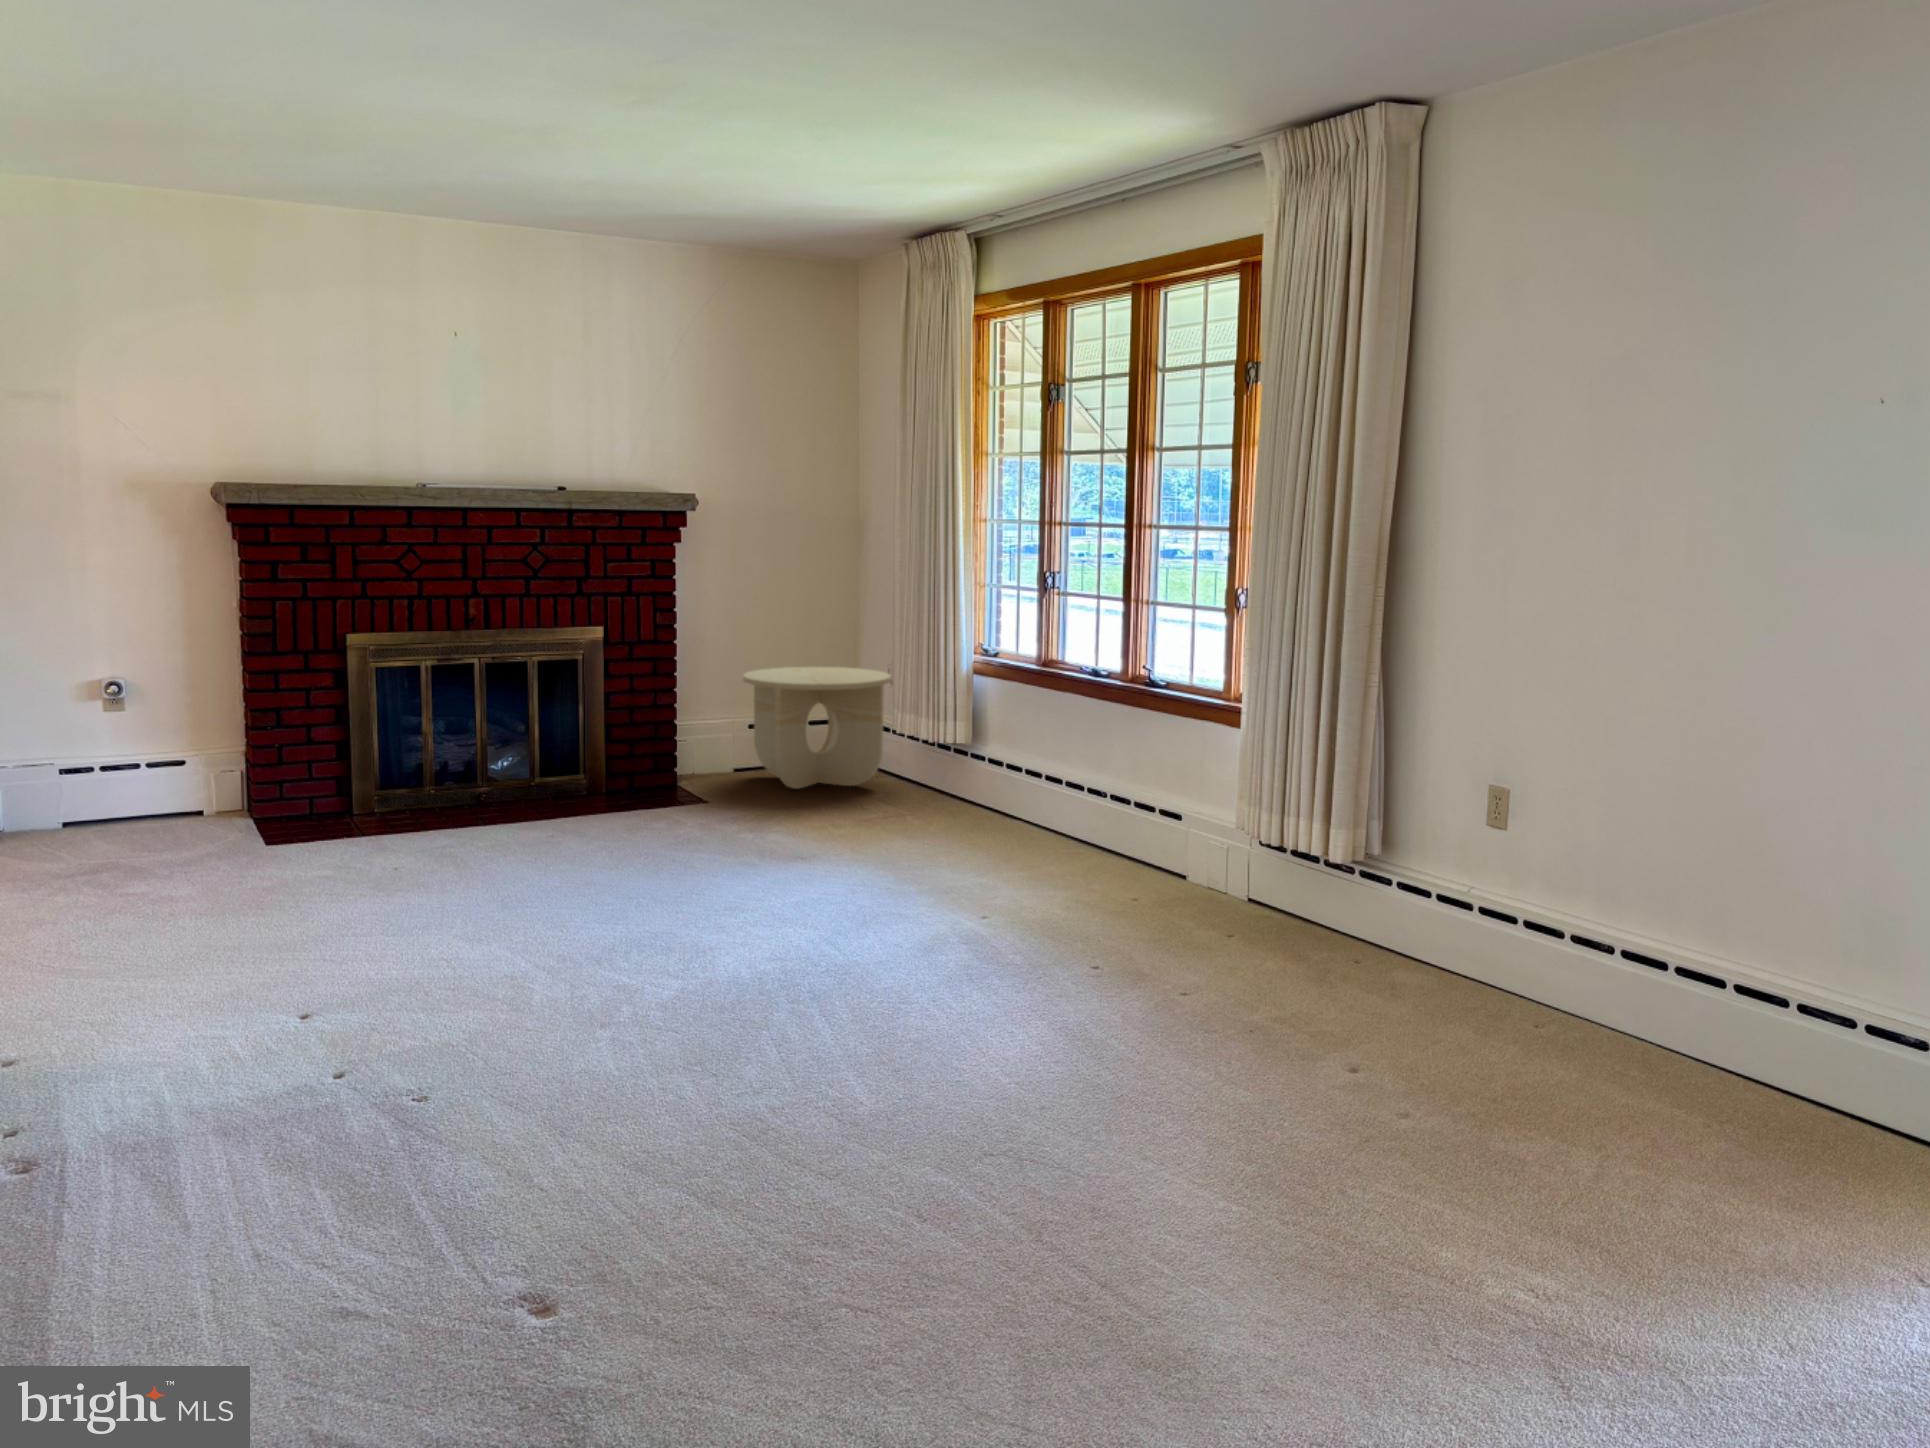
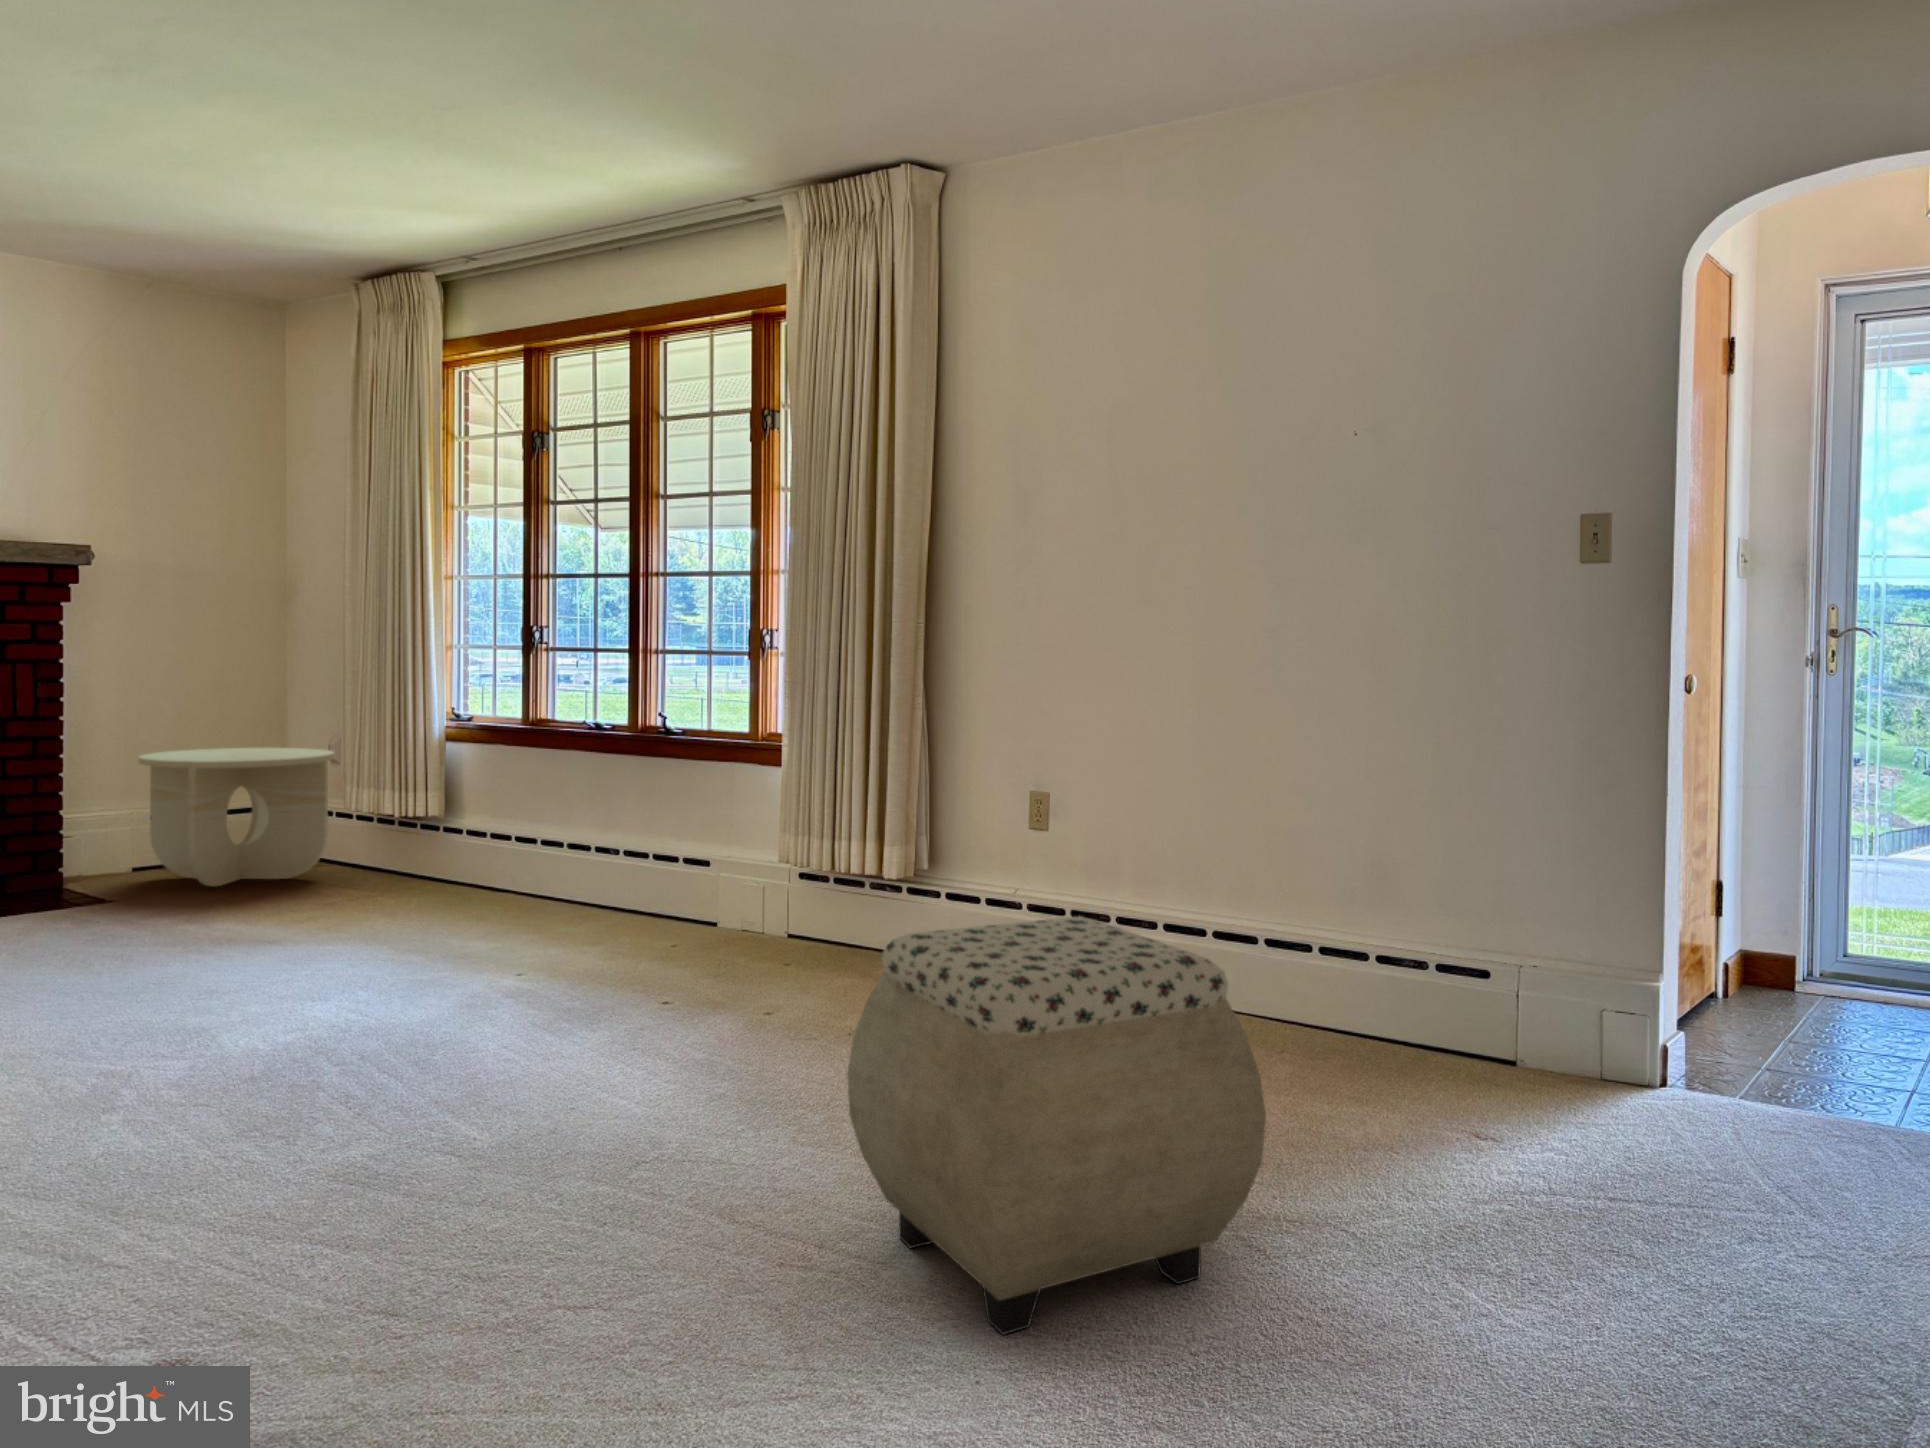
ottoman: none [1154,961,1532,1351] -> present [847,916,1266,1334]

